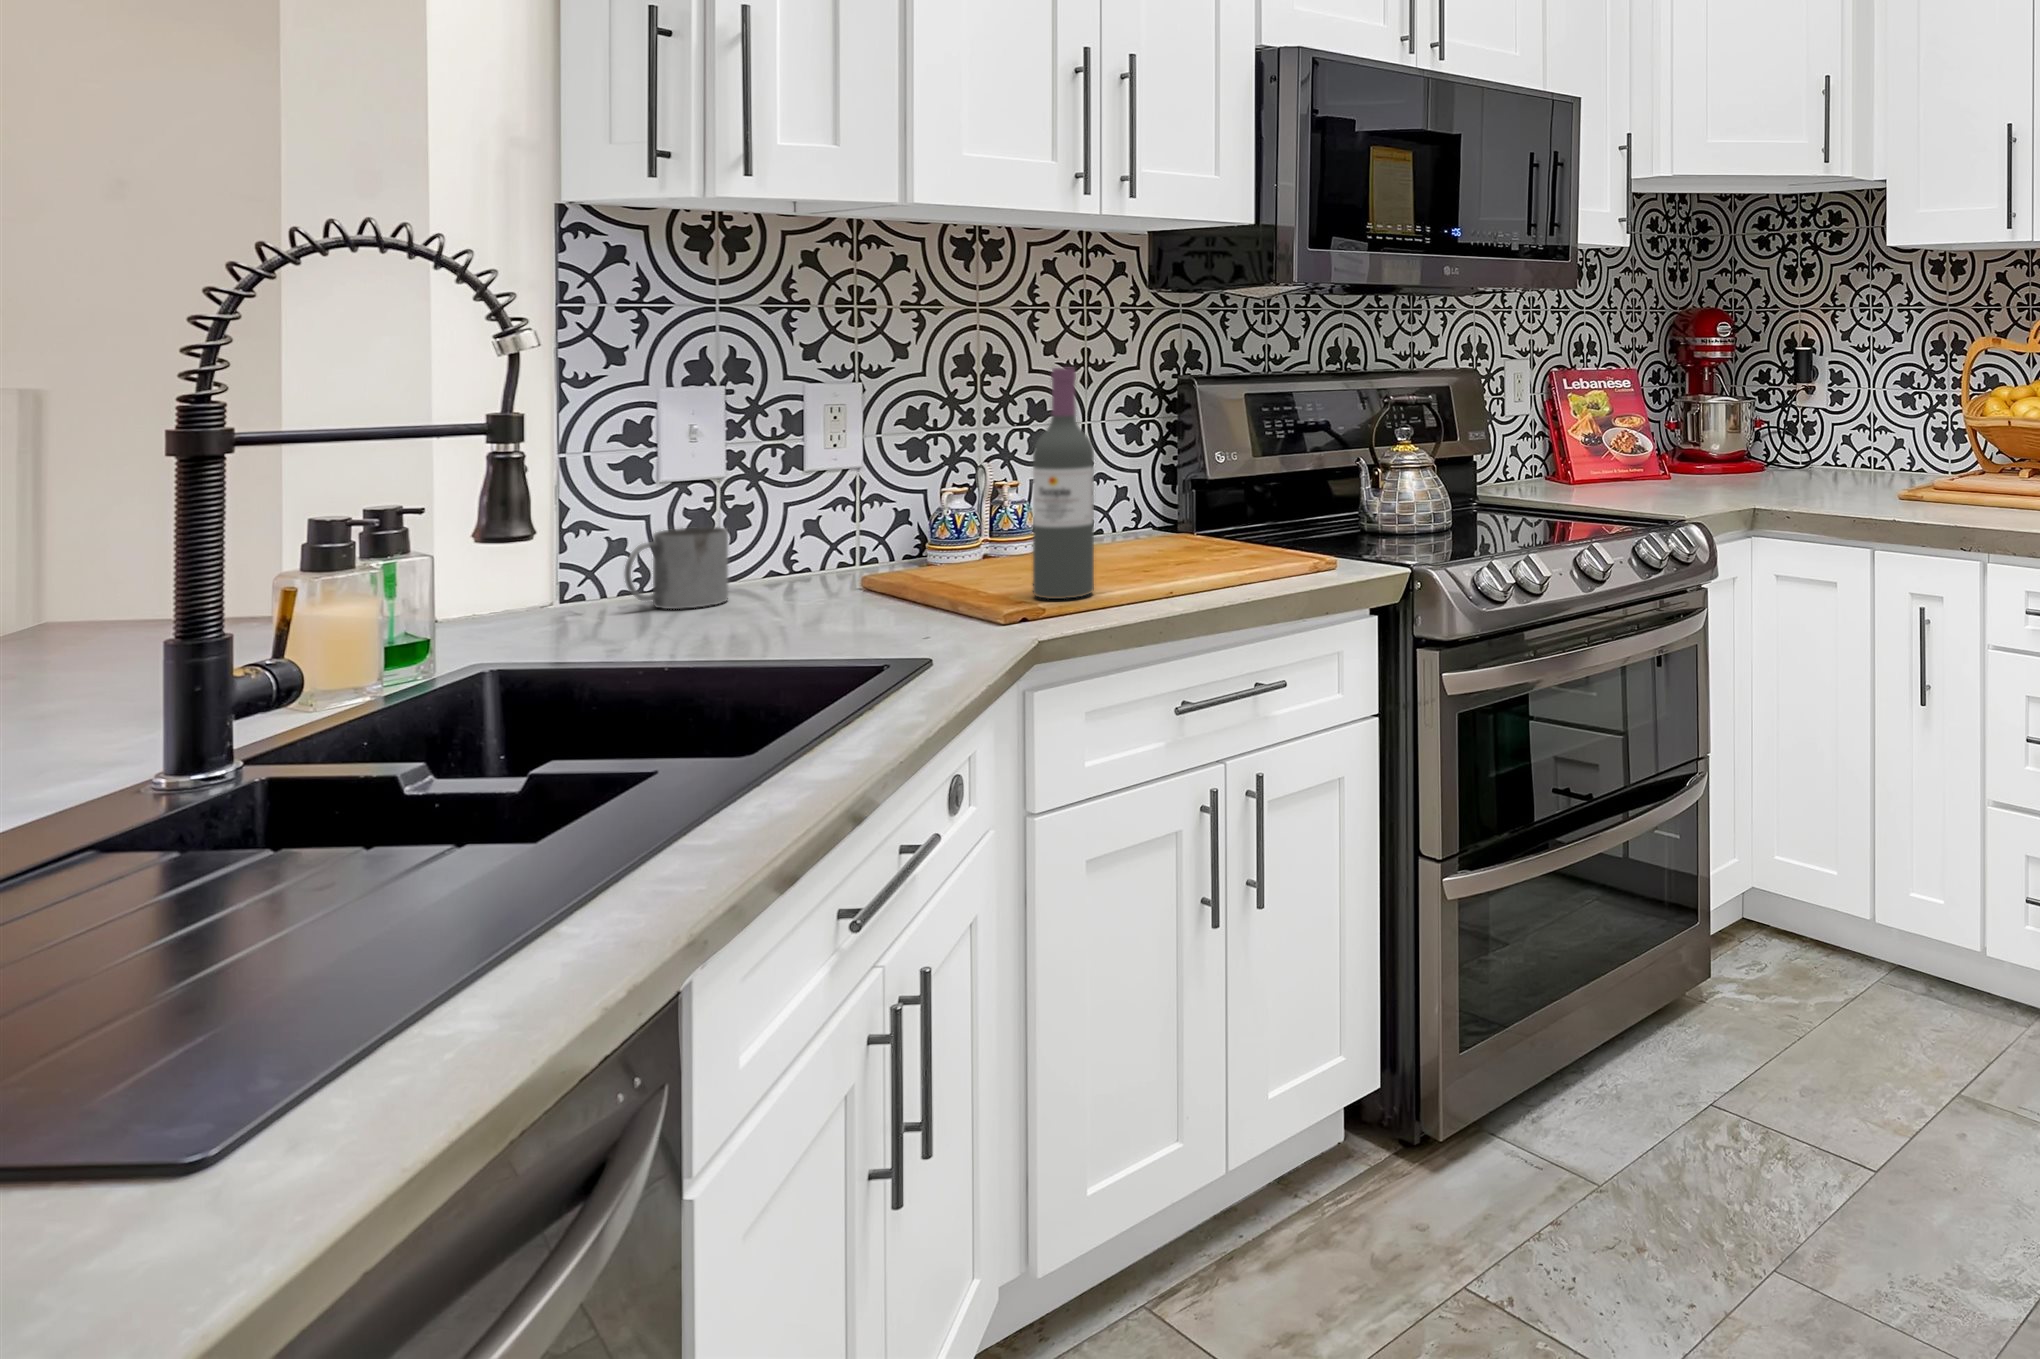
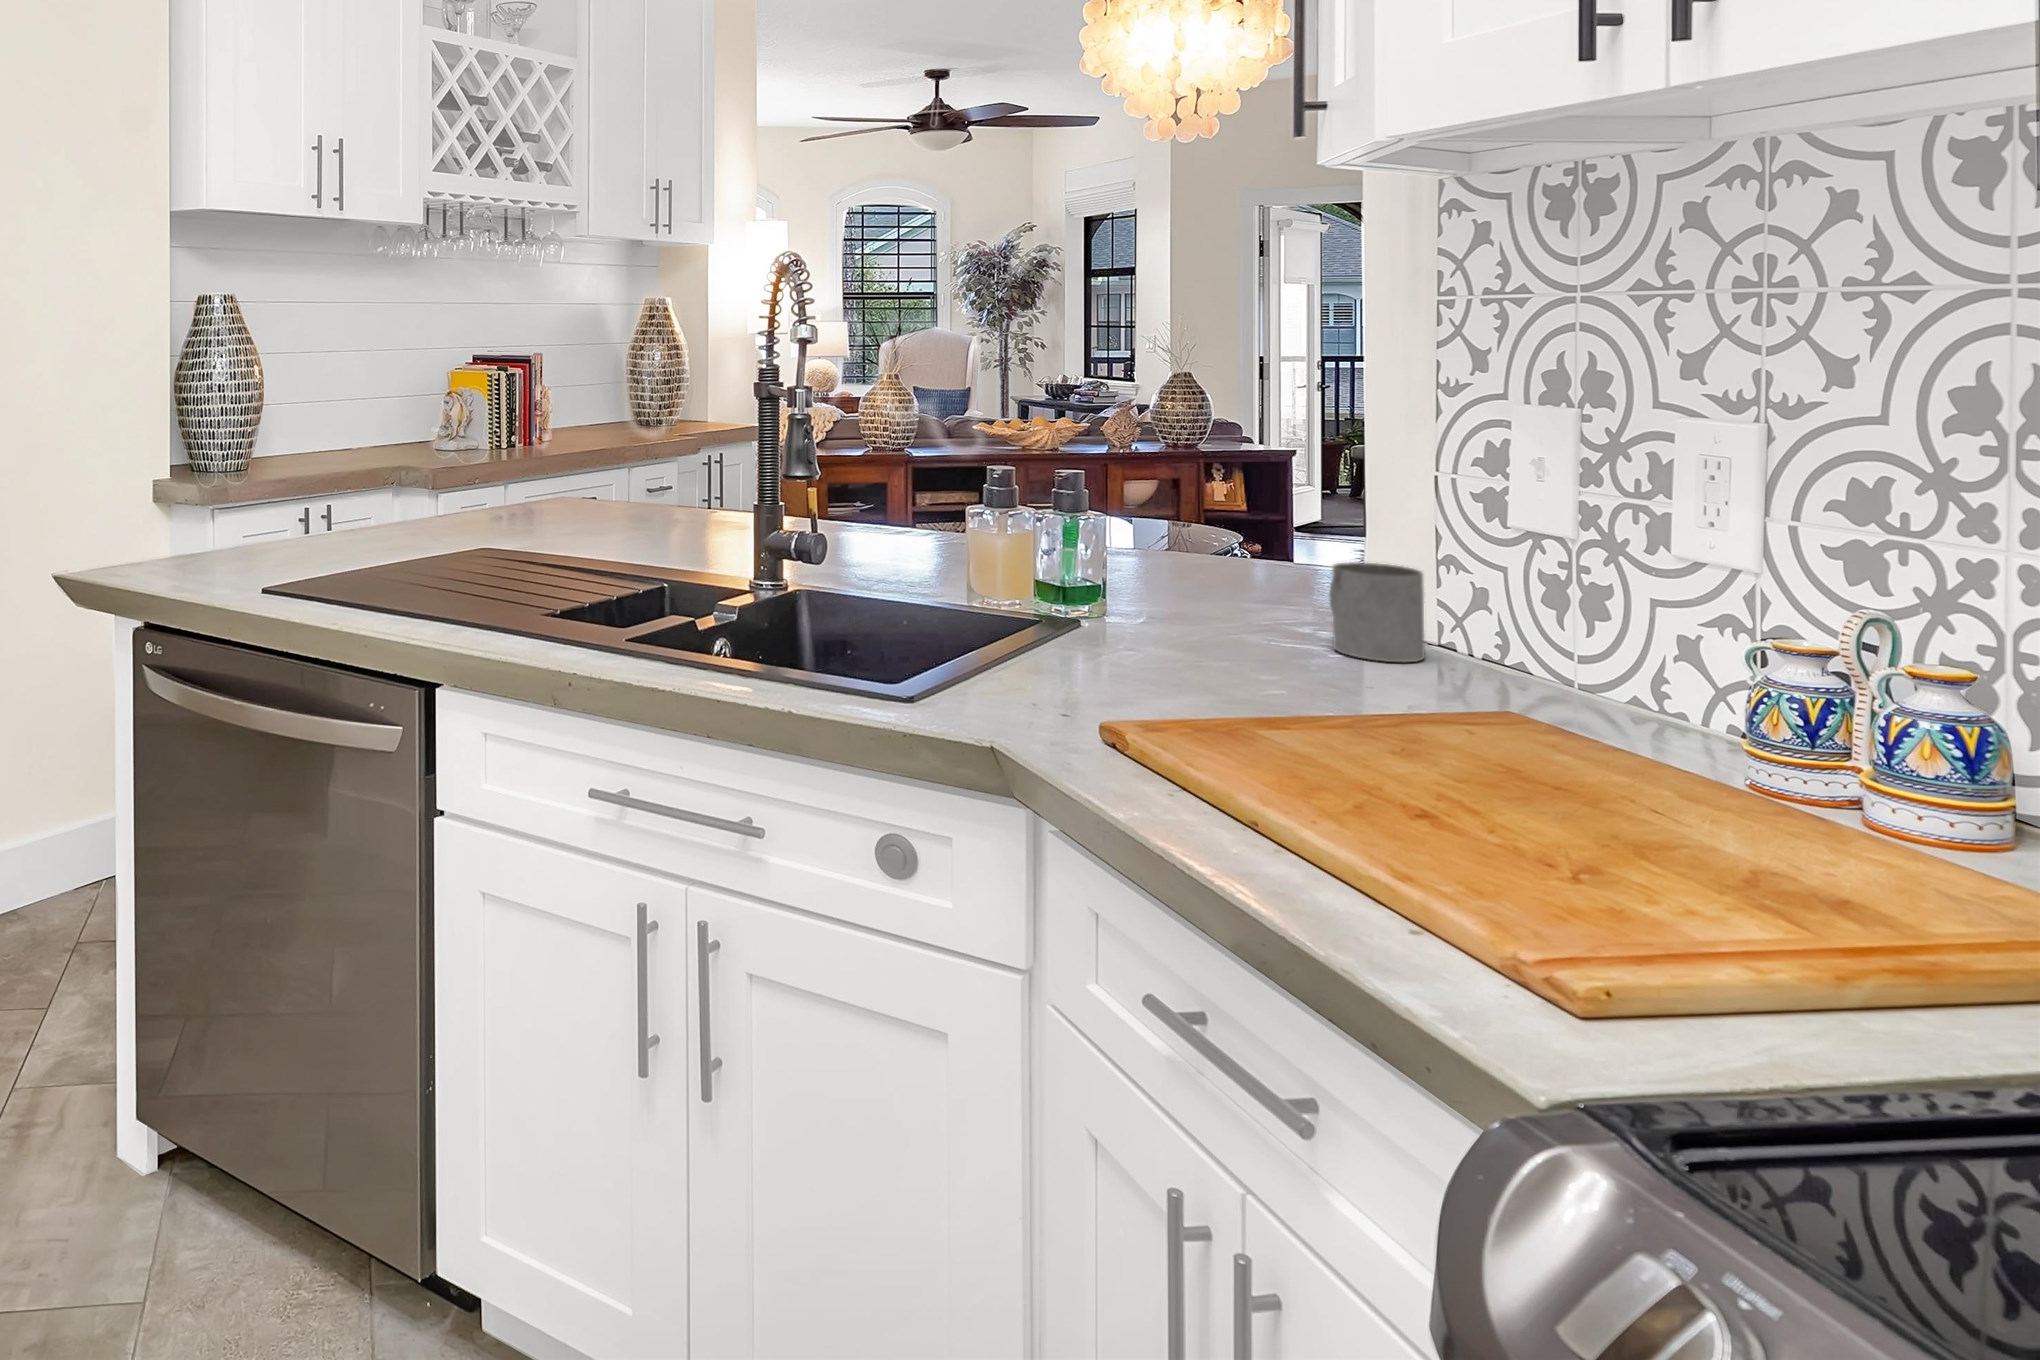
wine bottle: present [1033,368,1094,599] -> none [1187,396,1296,765]

